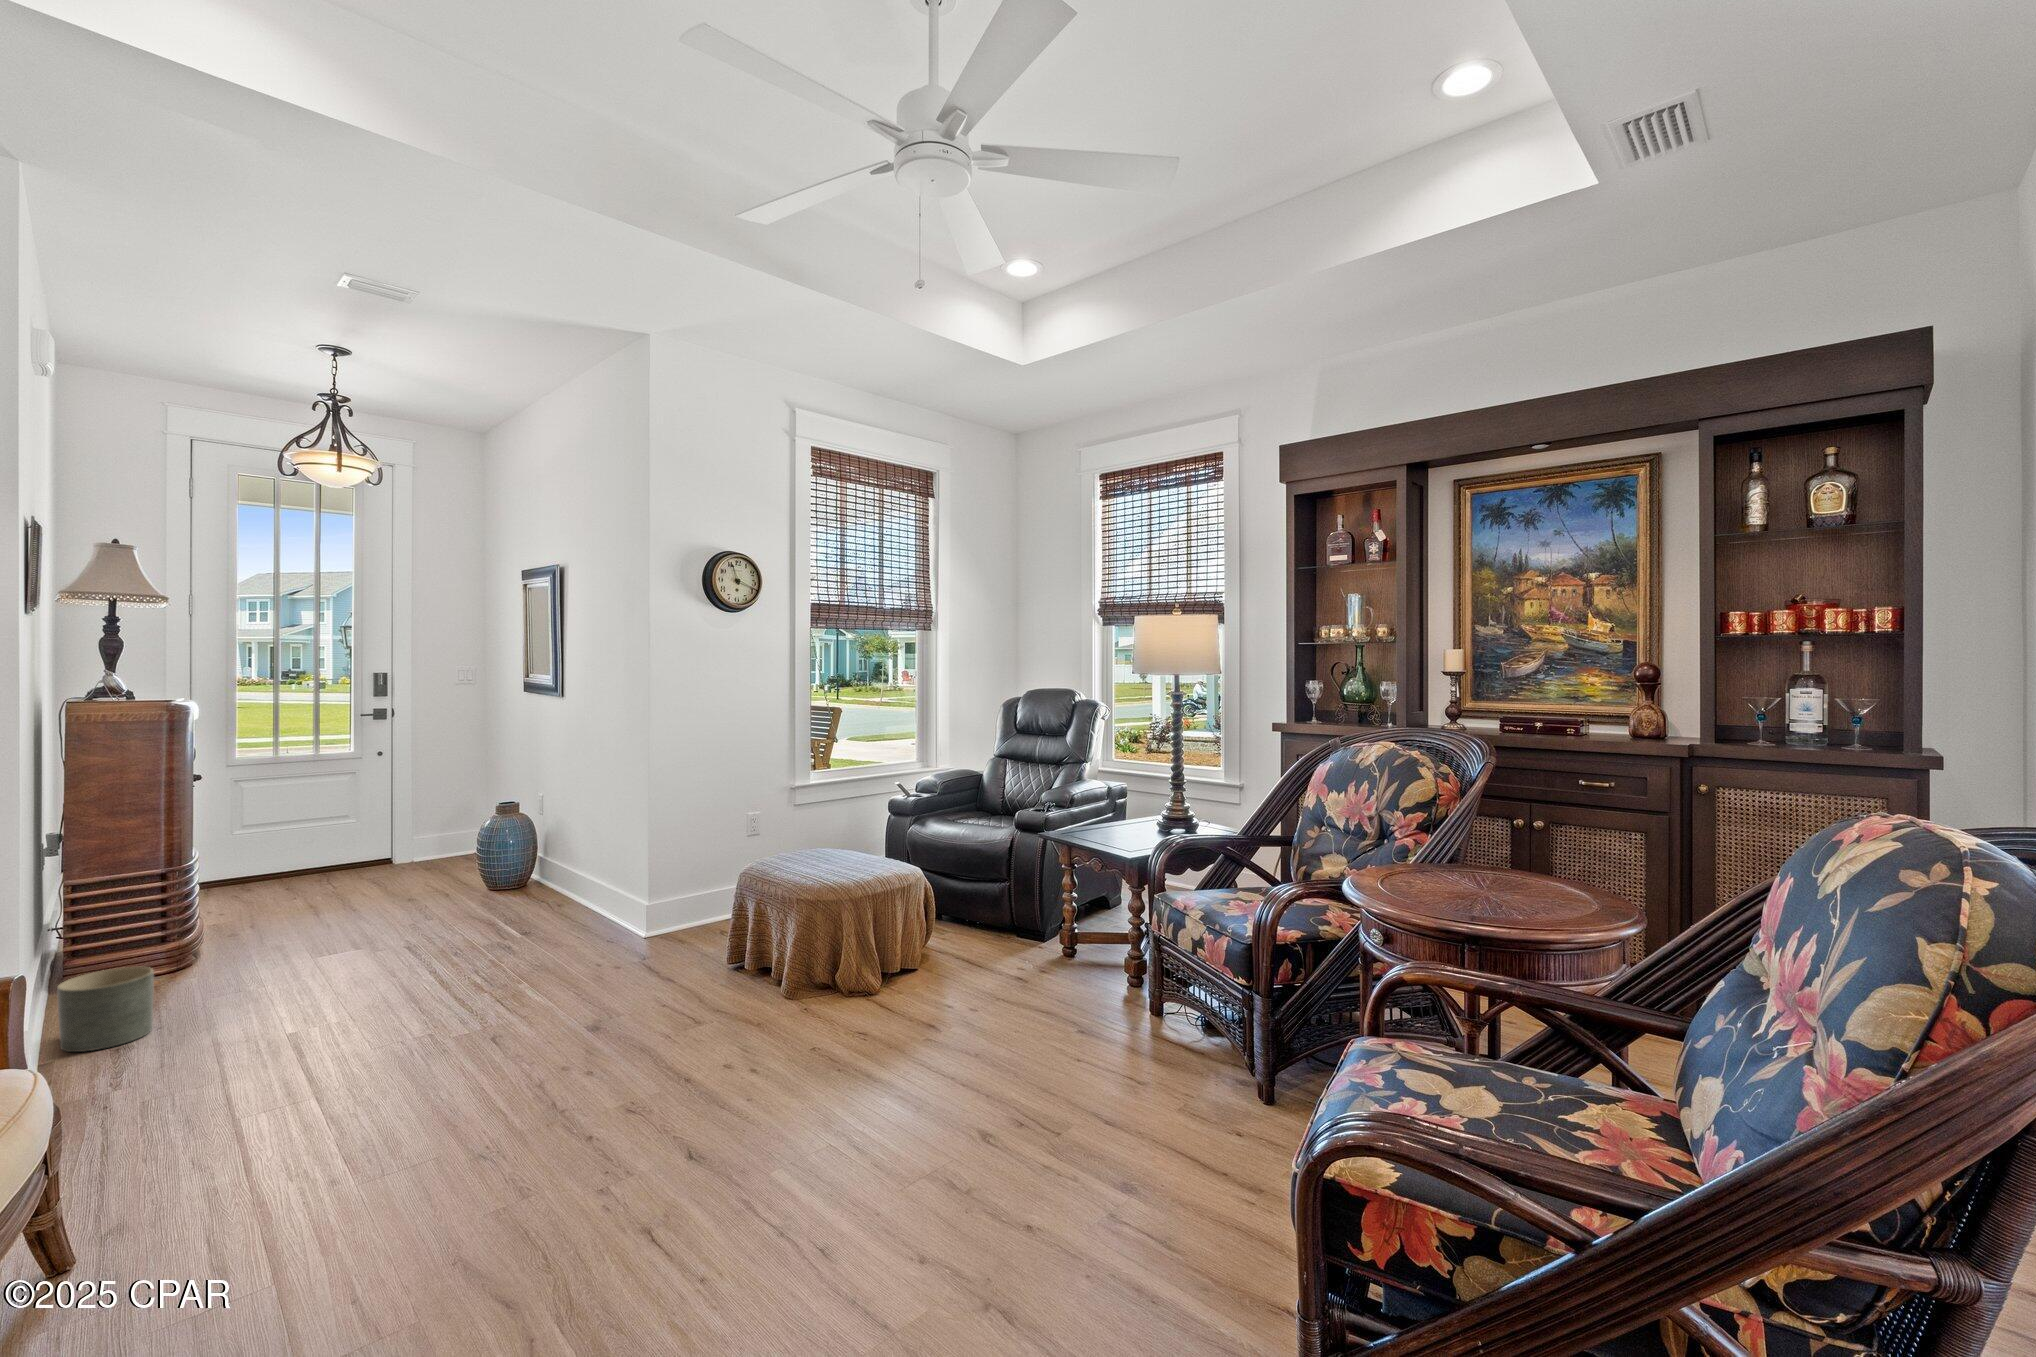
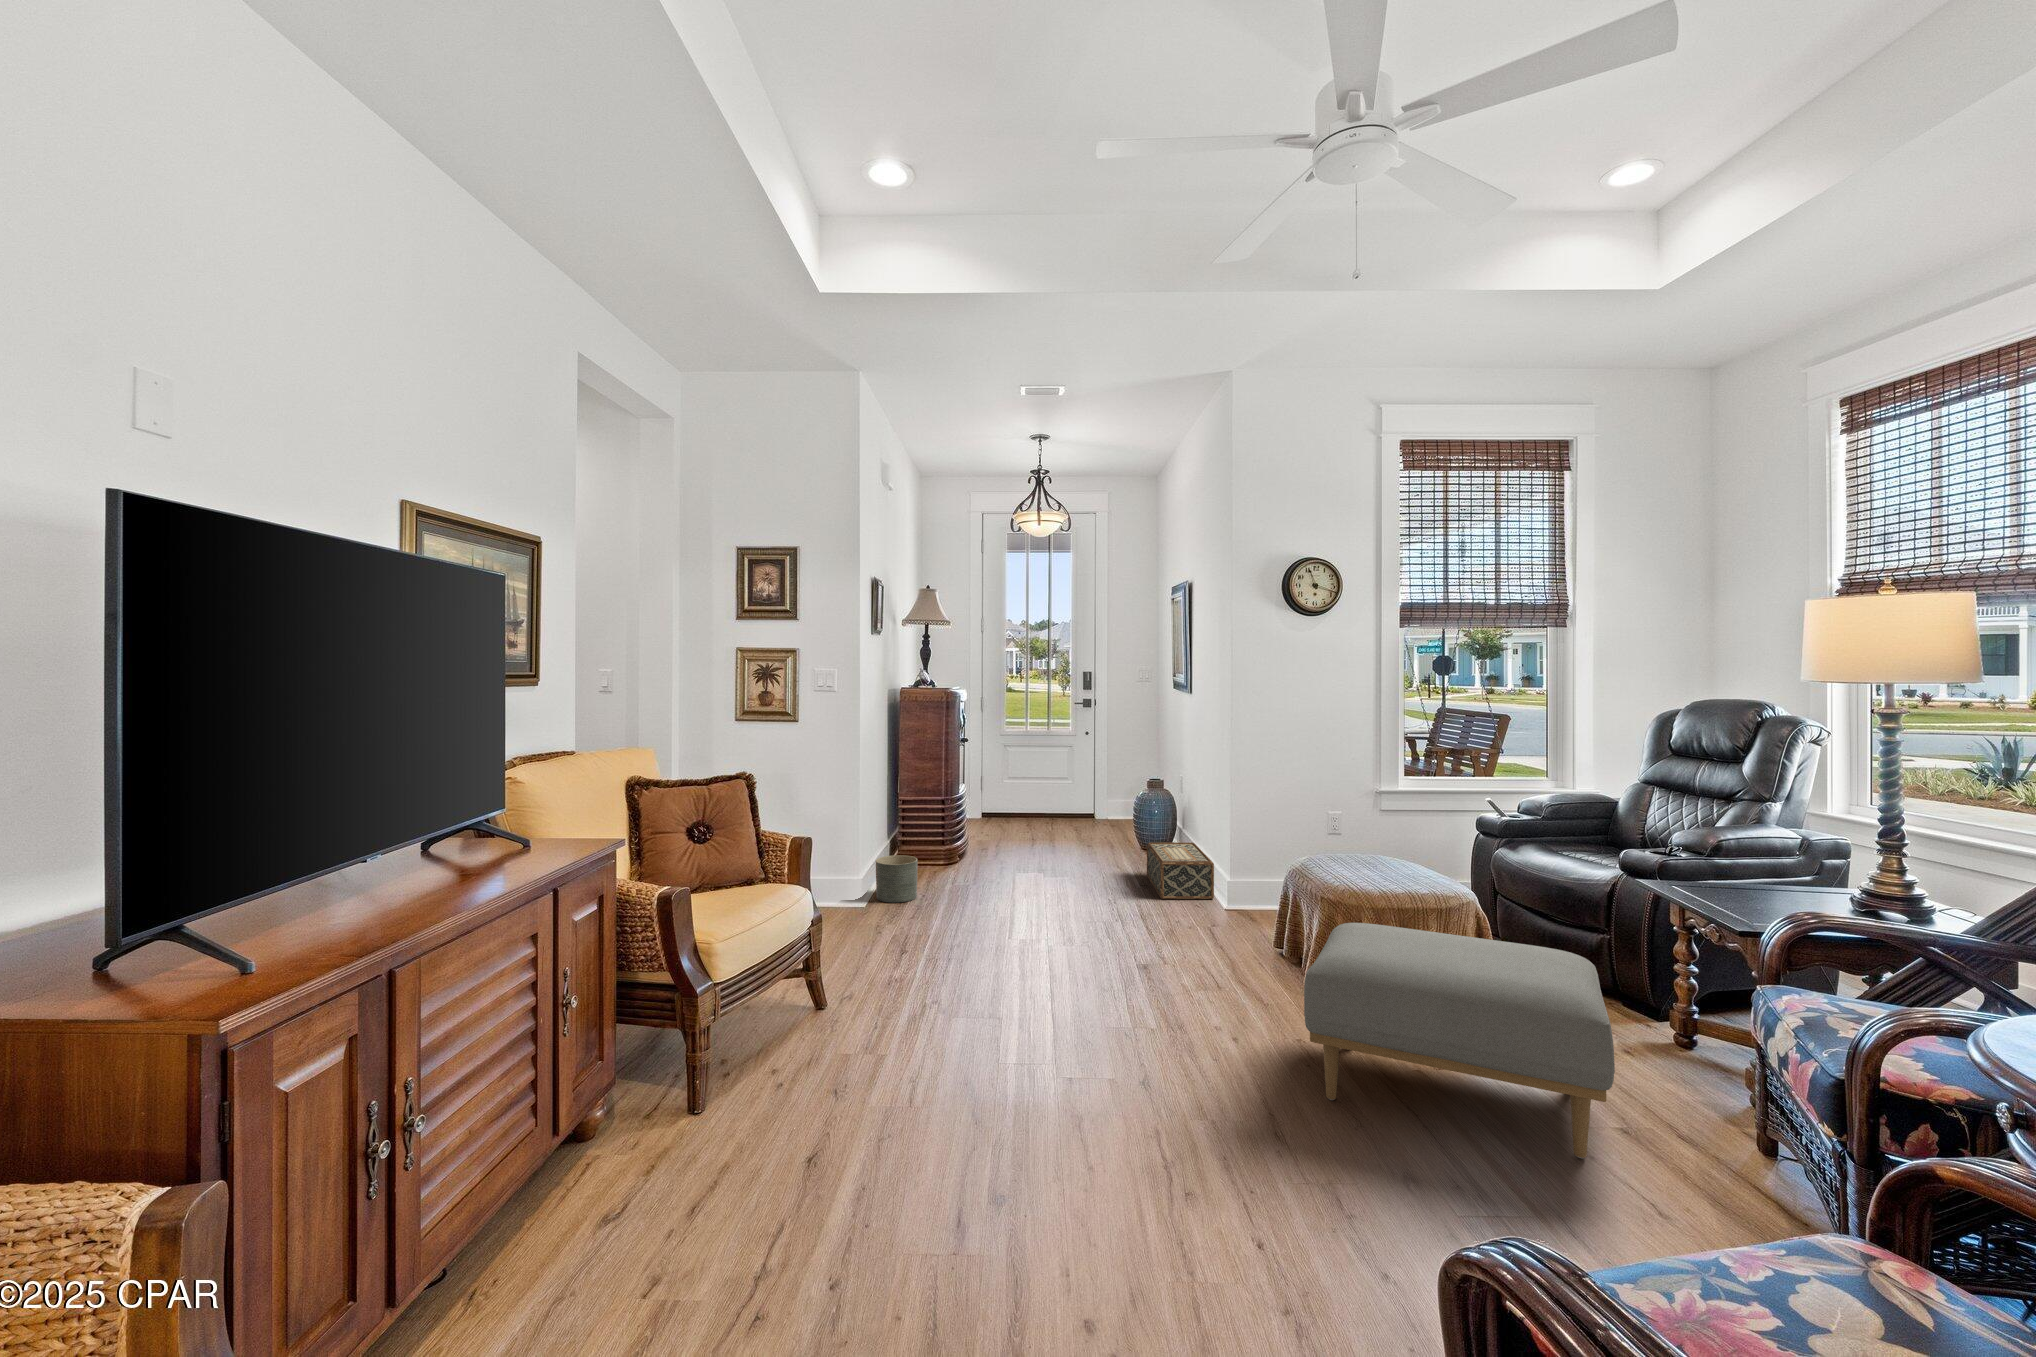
woven basket: none [523,871,626,943] -> present [1147,842,1214,899]
ottoman: none [843,899,1100,1089] -> present [1304,923,1615,1158]

